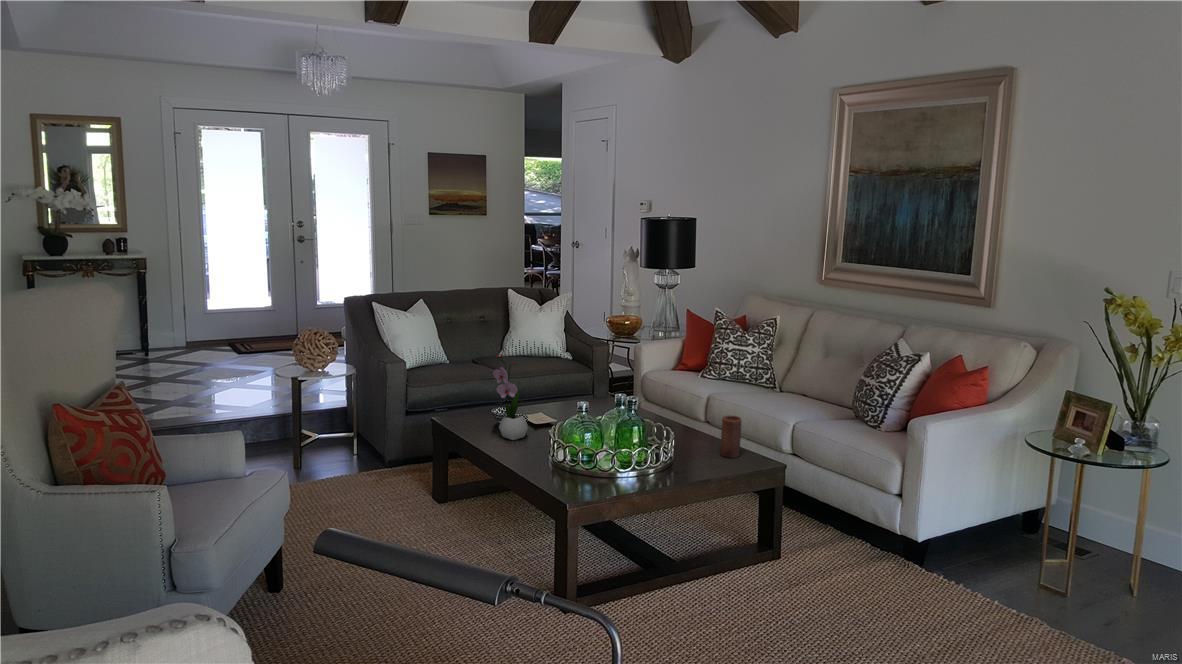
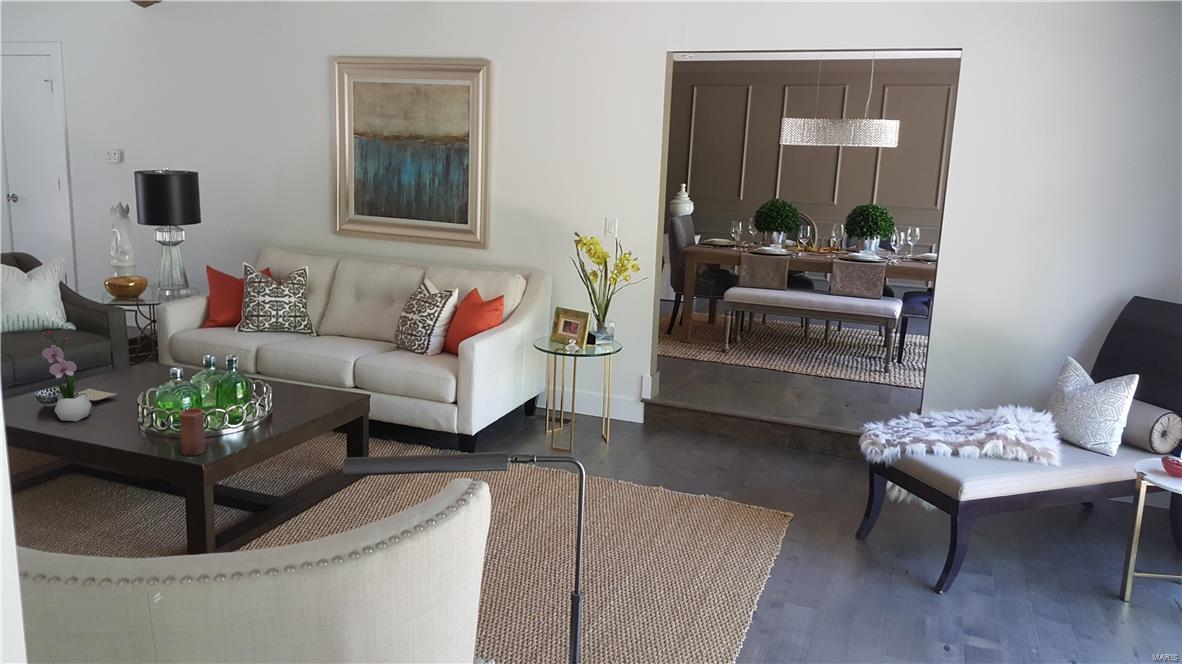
candle: present [720,416,741,458] -> present [180,408,205,456]

